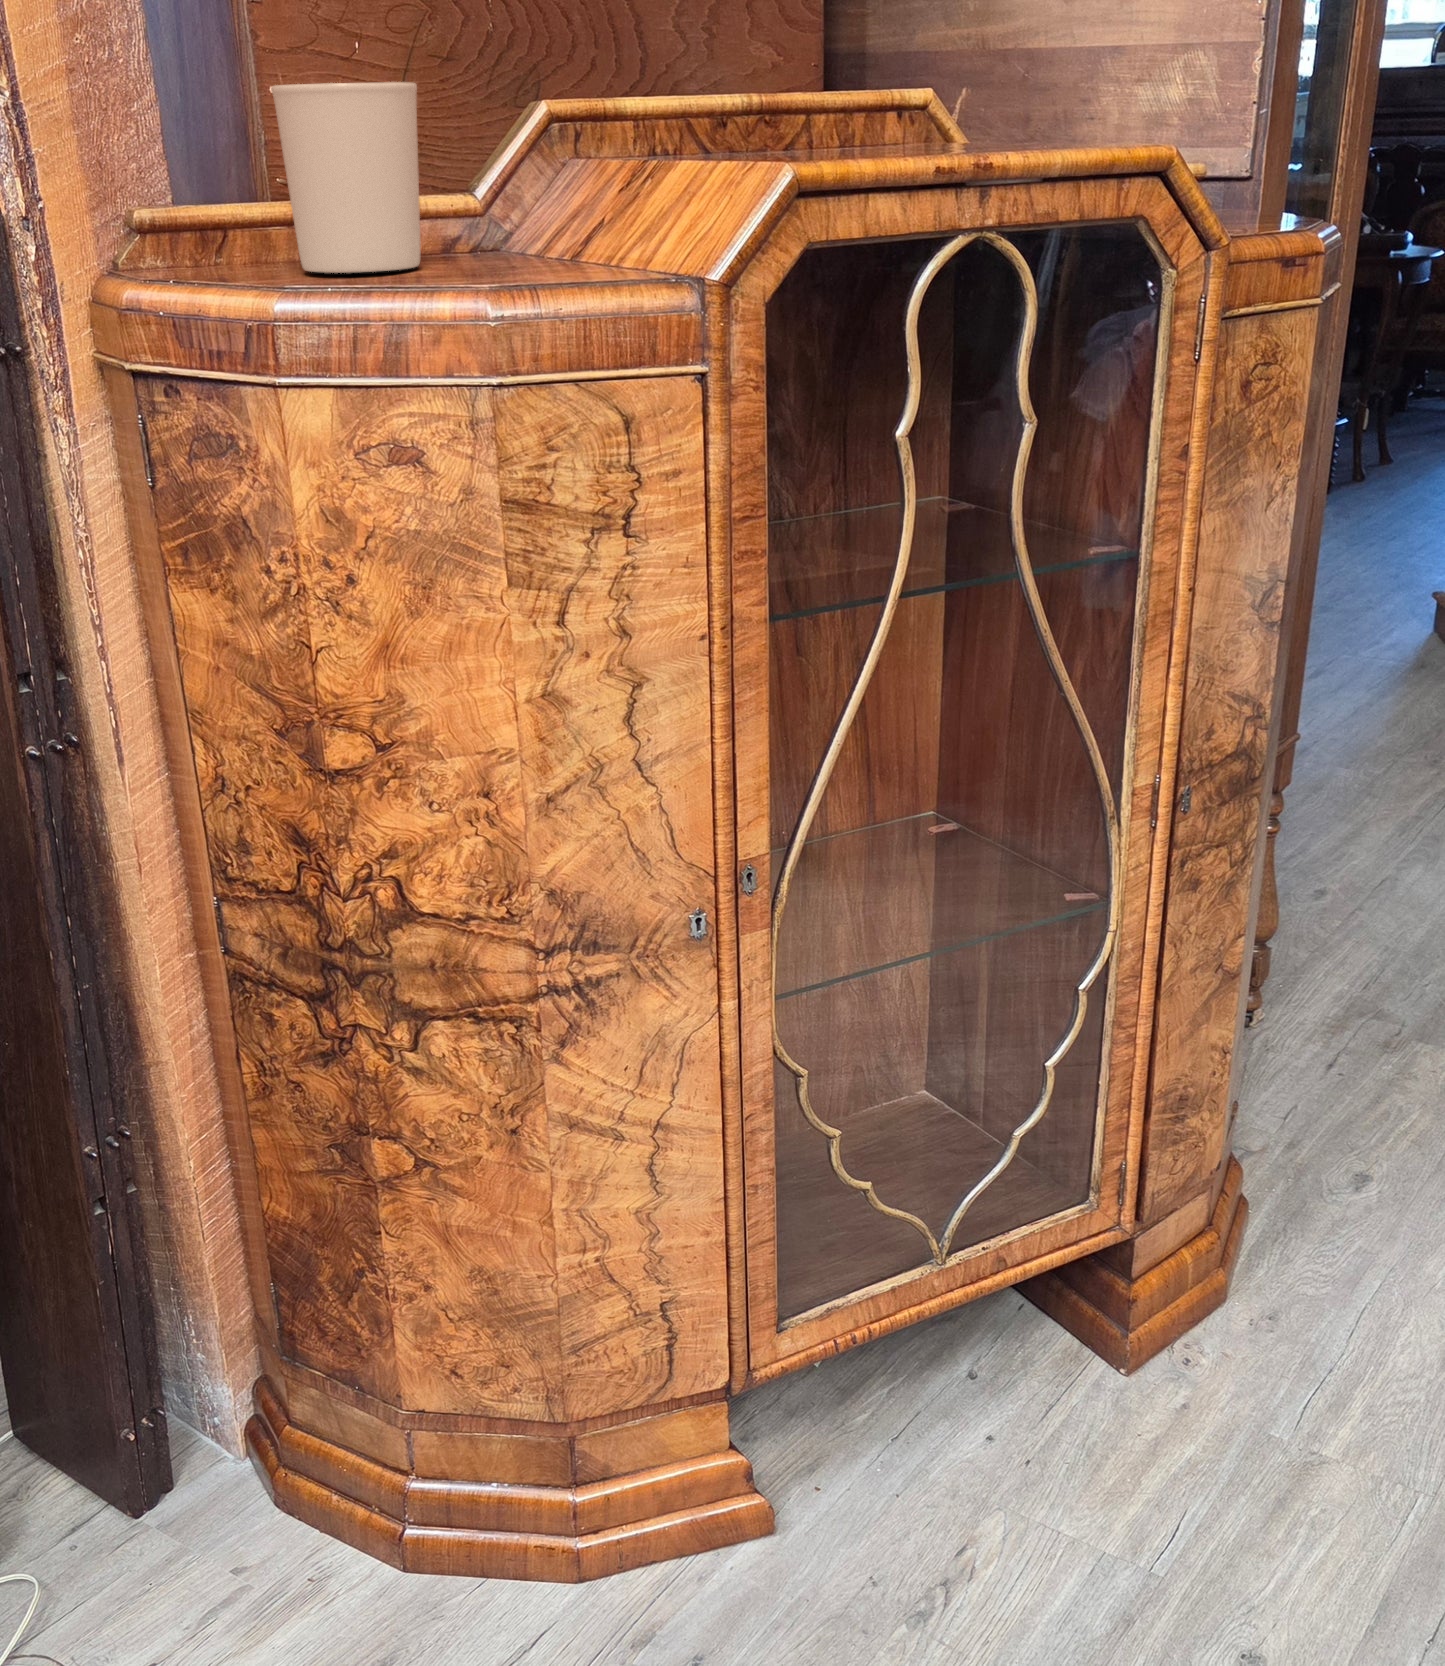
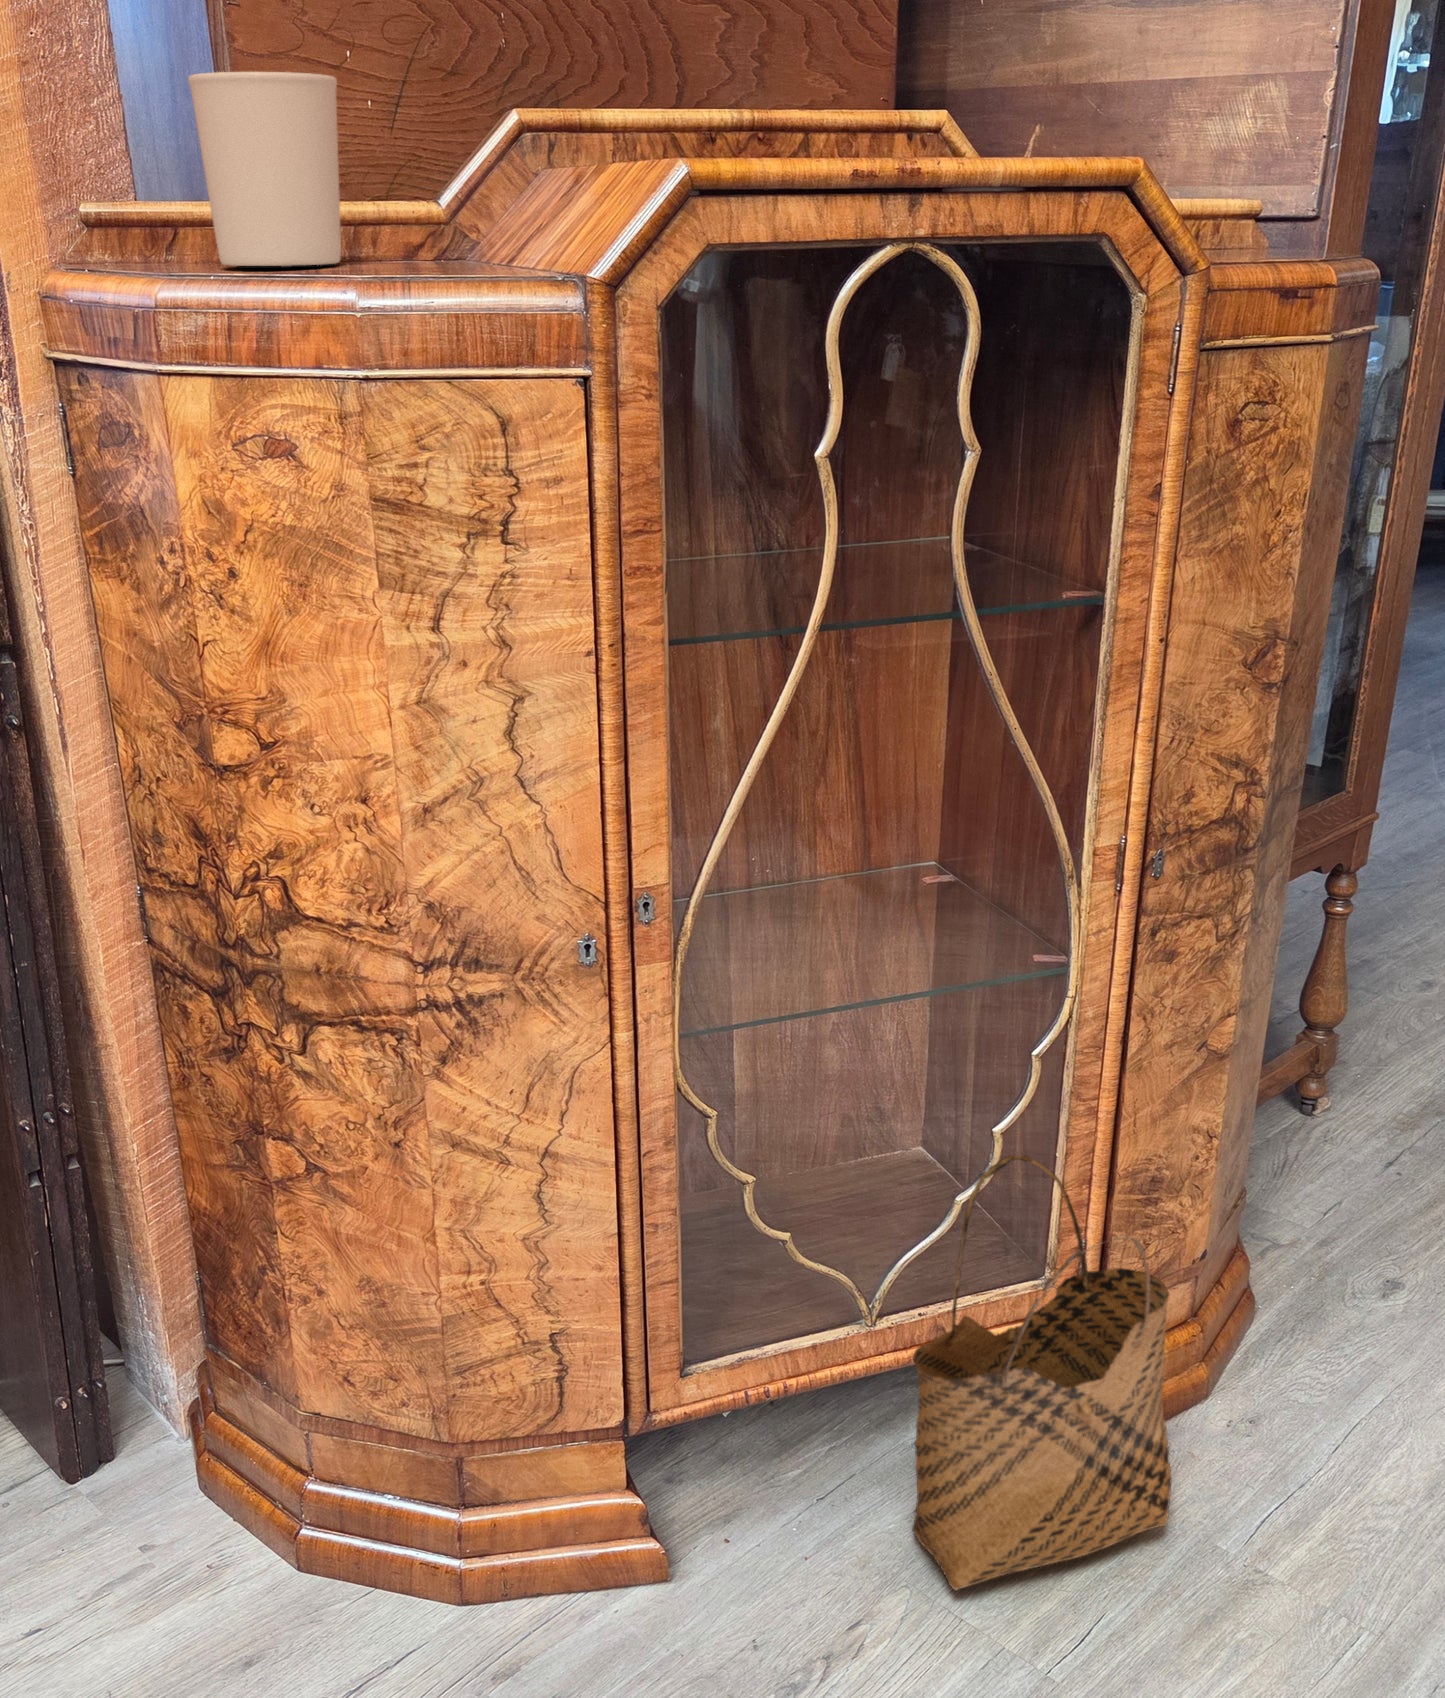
woven basket: none [991,1087,1223,1504] -> present [912,1155,1171,1590]

